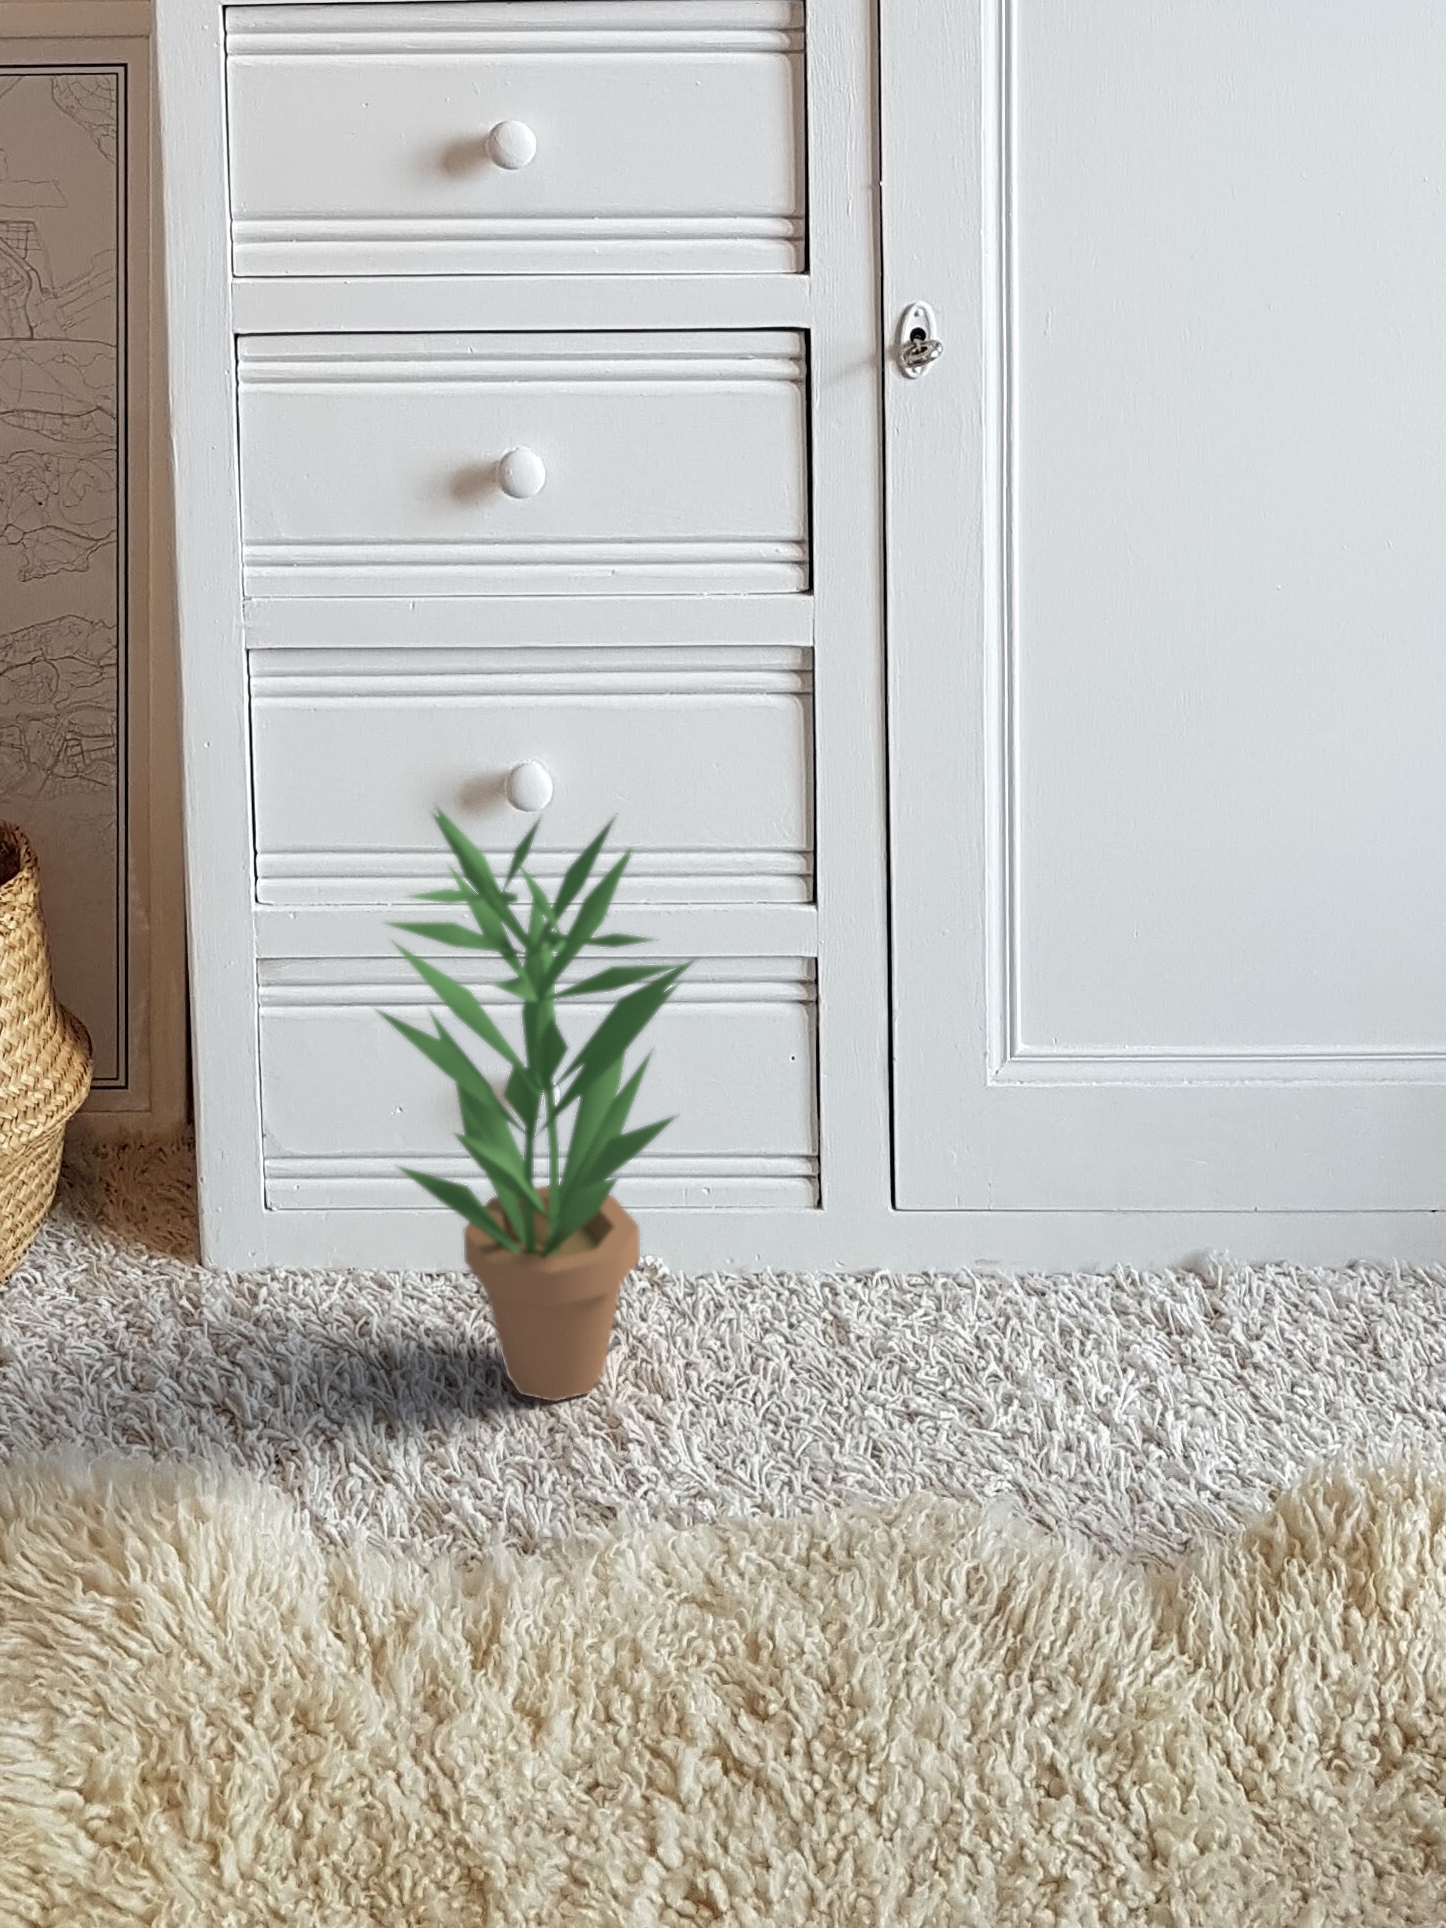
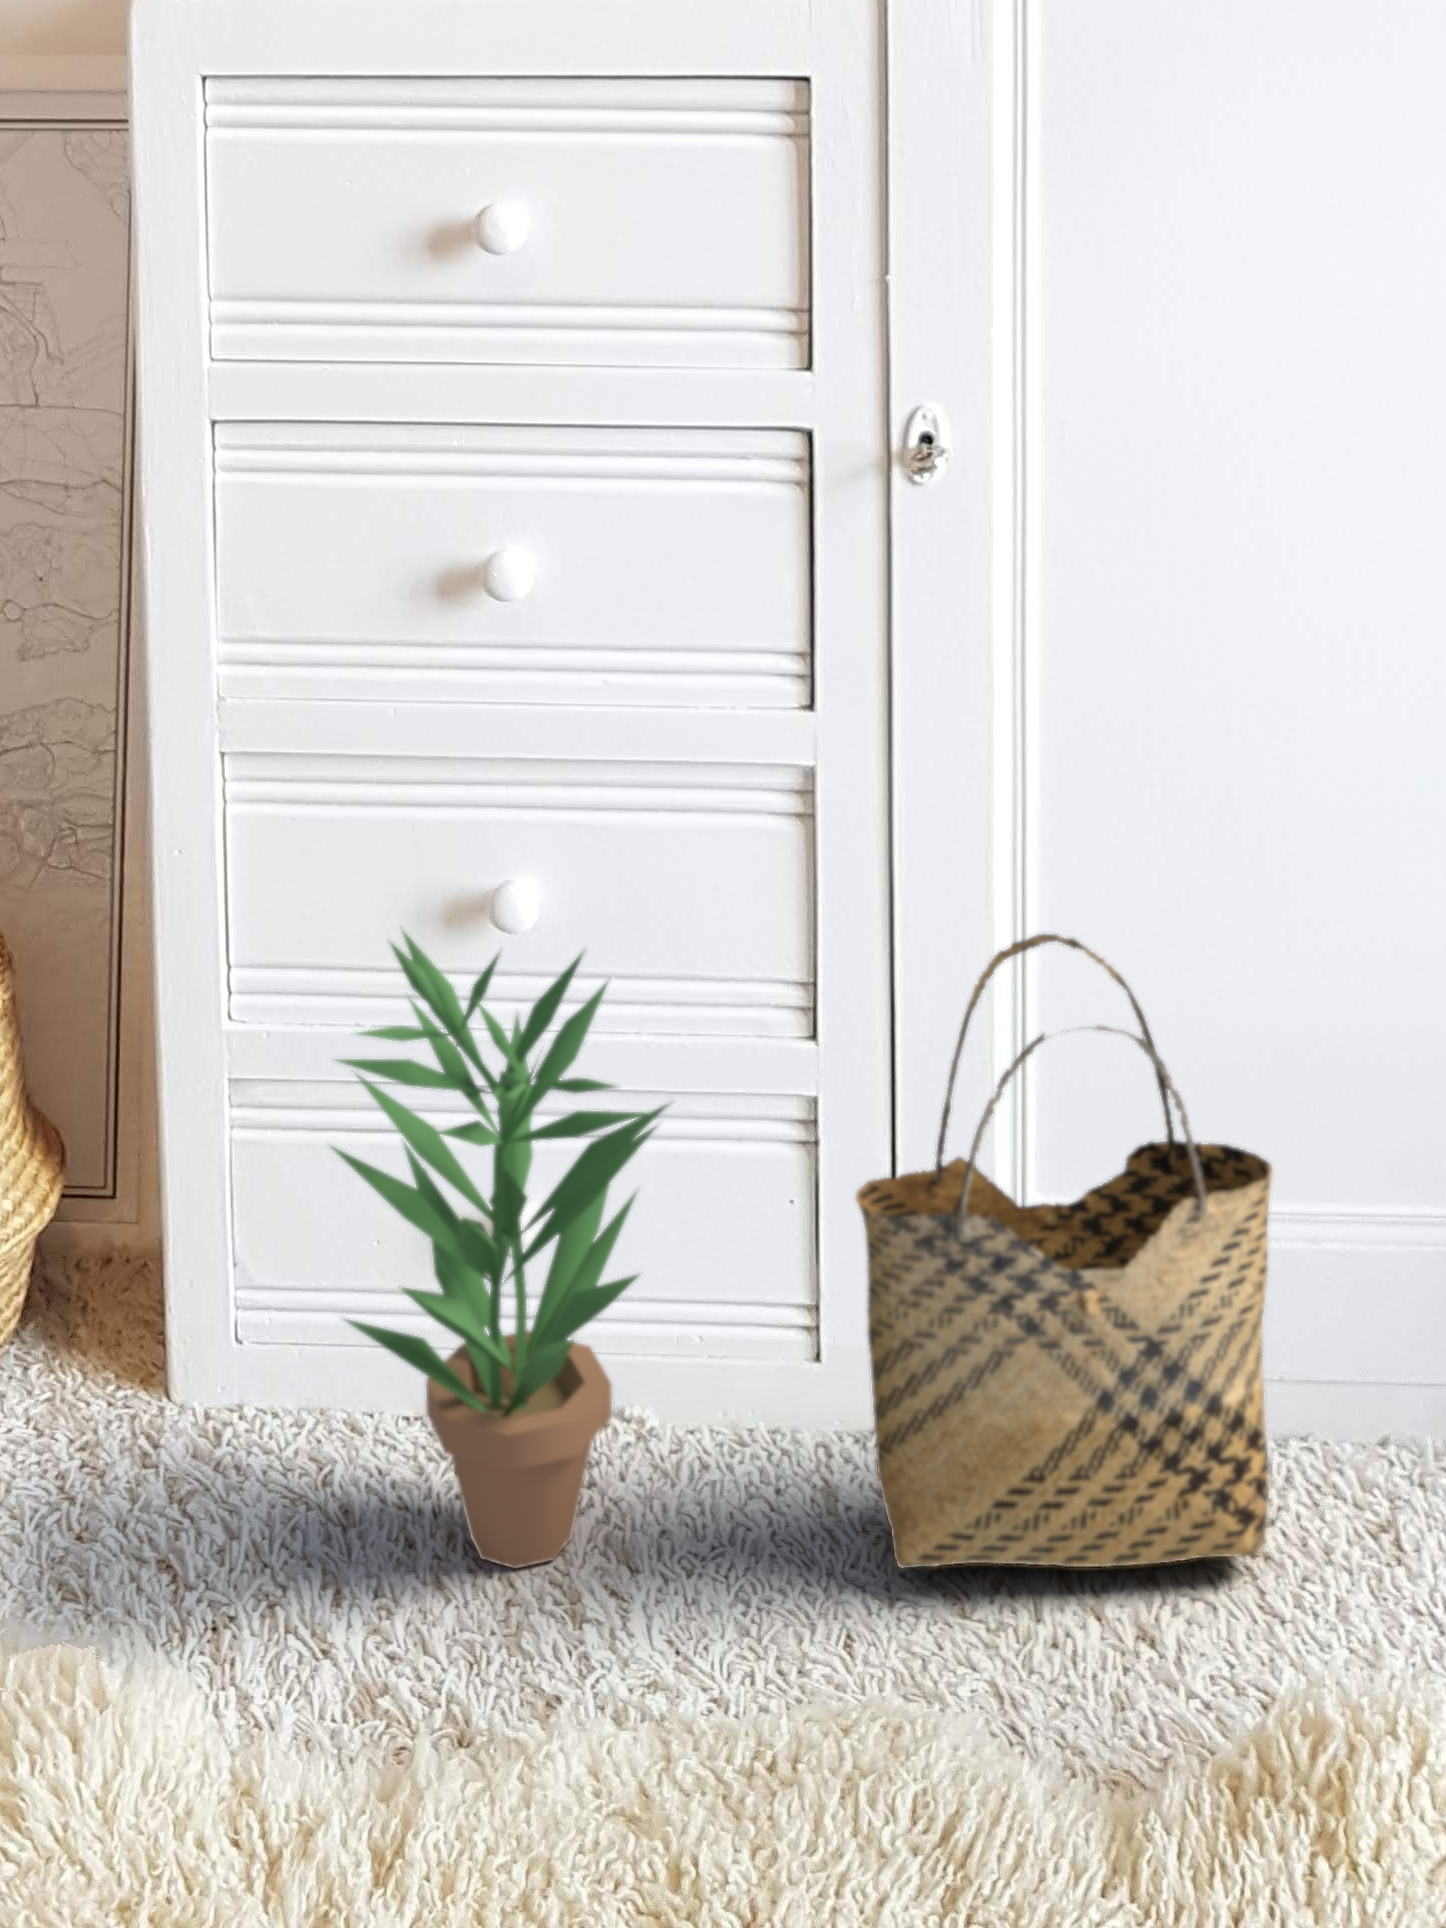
woven basket: none [868,797,1259,1388] -> present [856,934,1273,1568]

